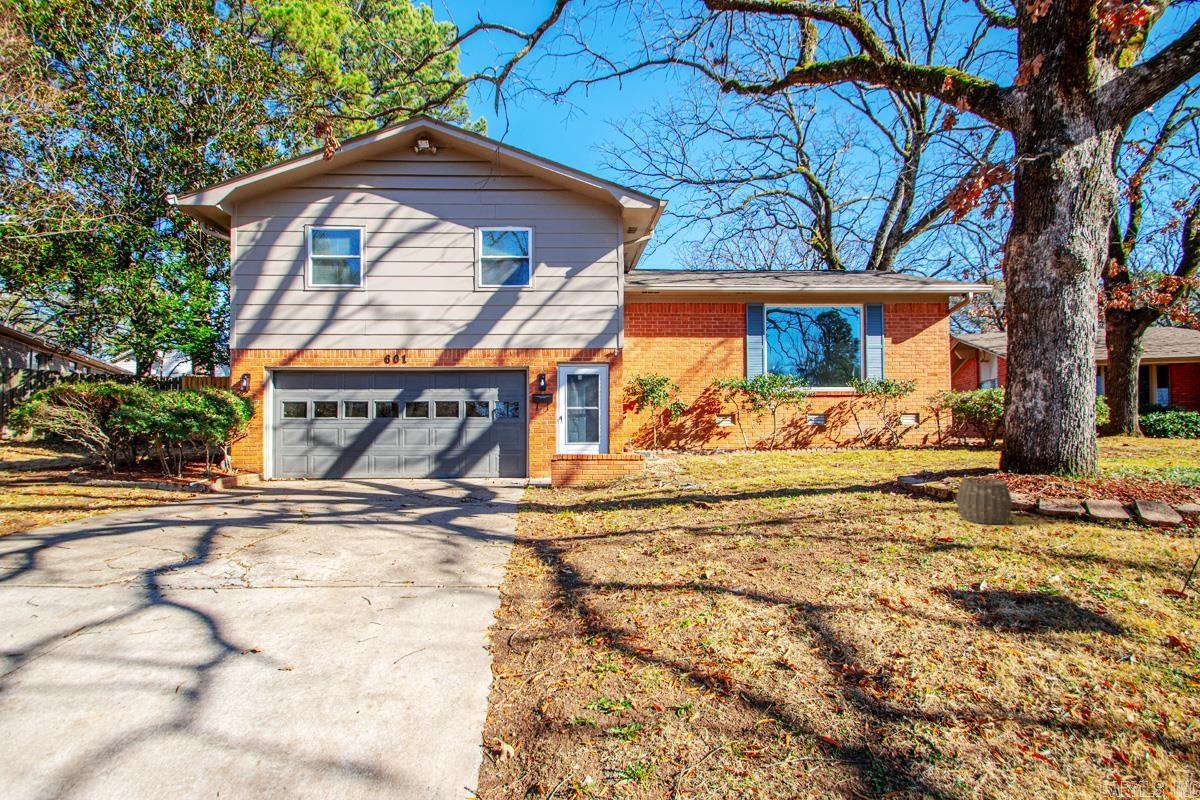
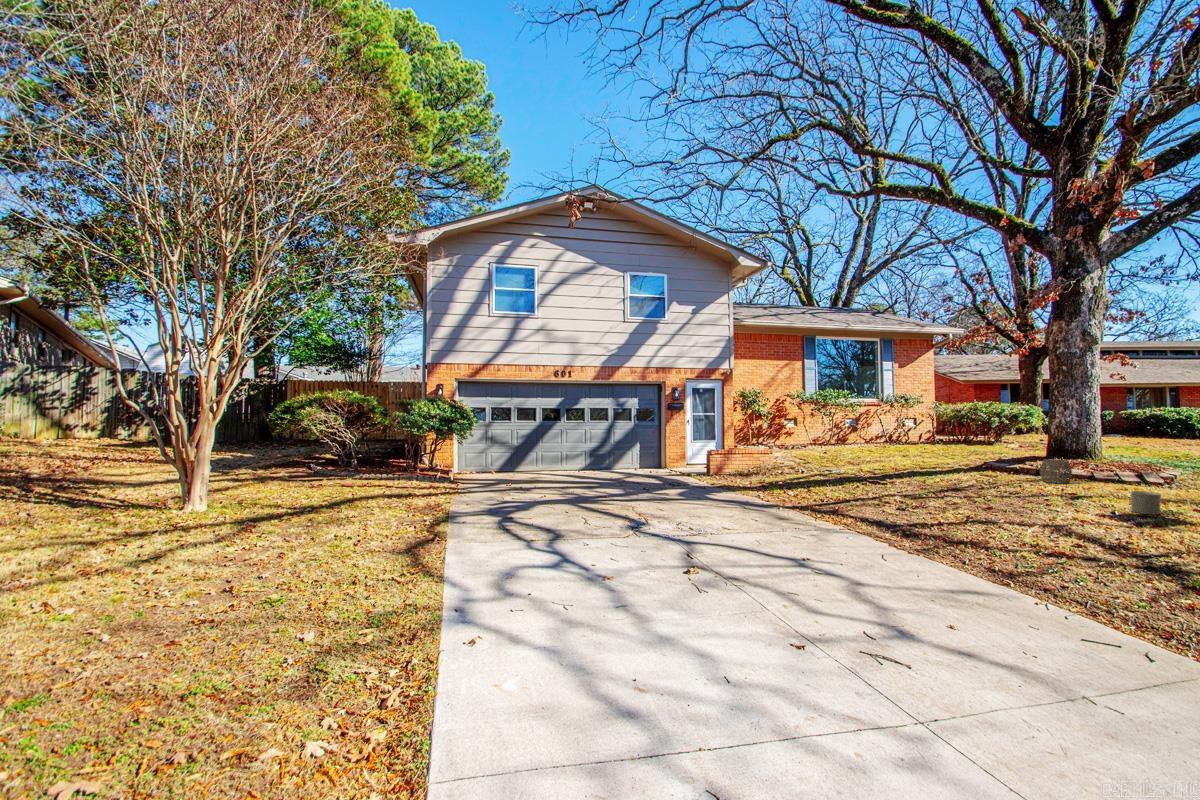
planter: none [1023,576,1090,643] -> present [1131,491,1161,514]

